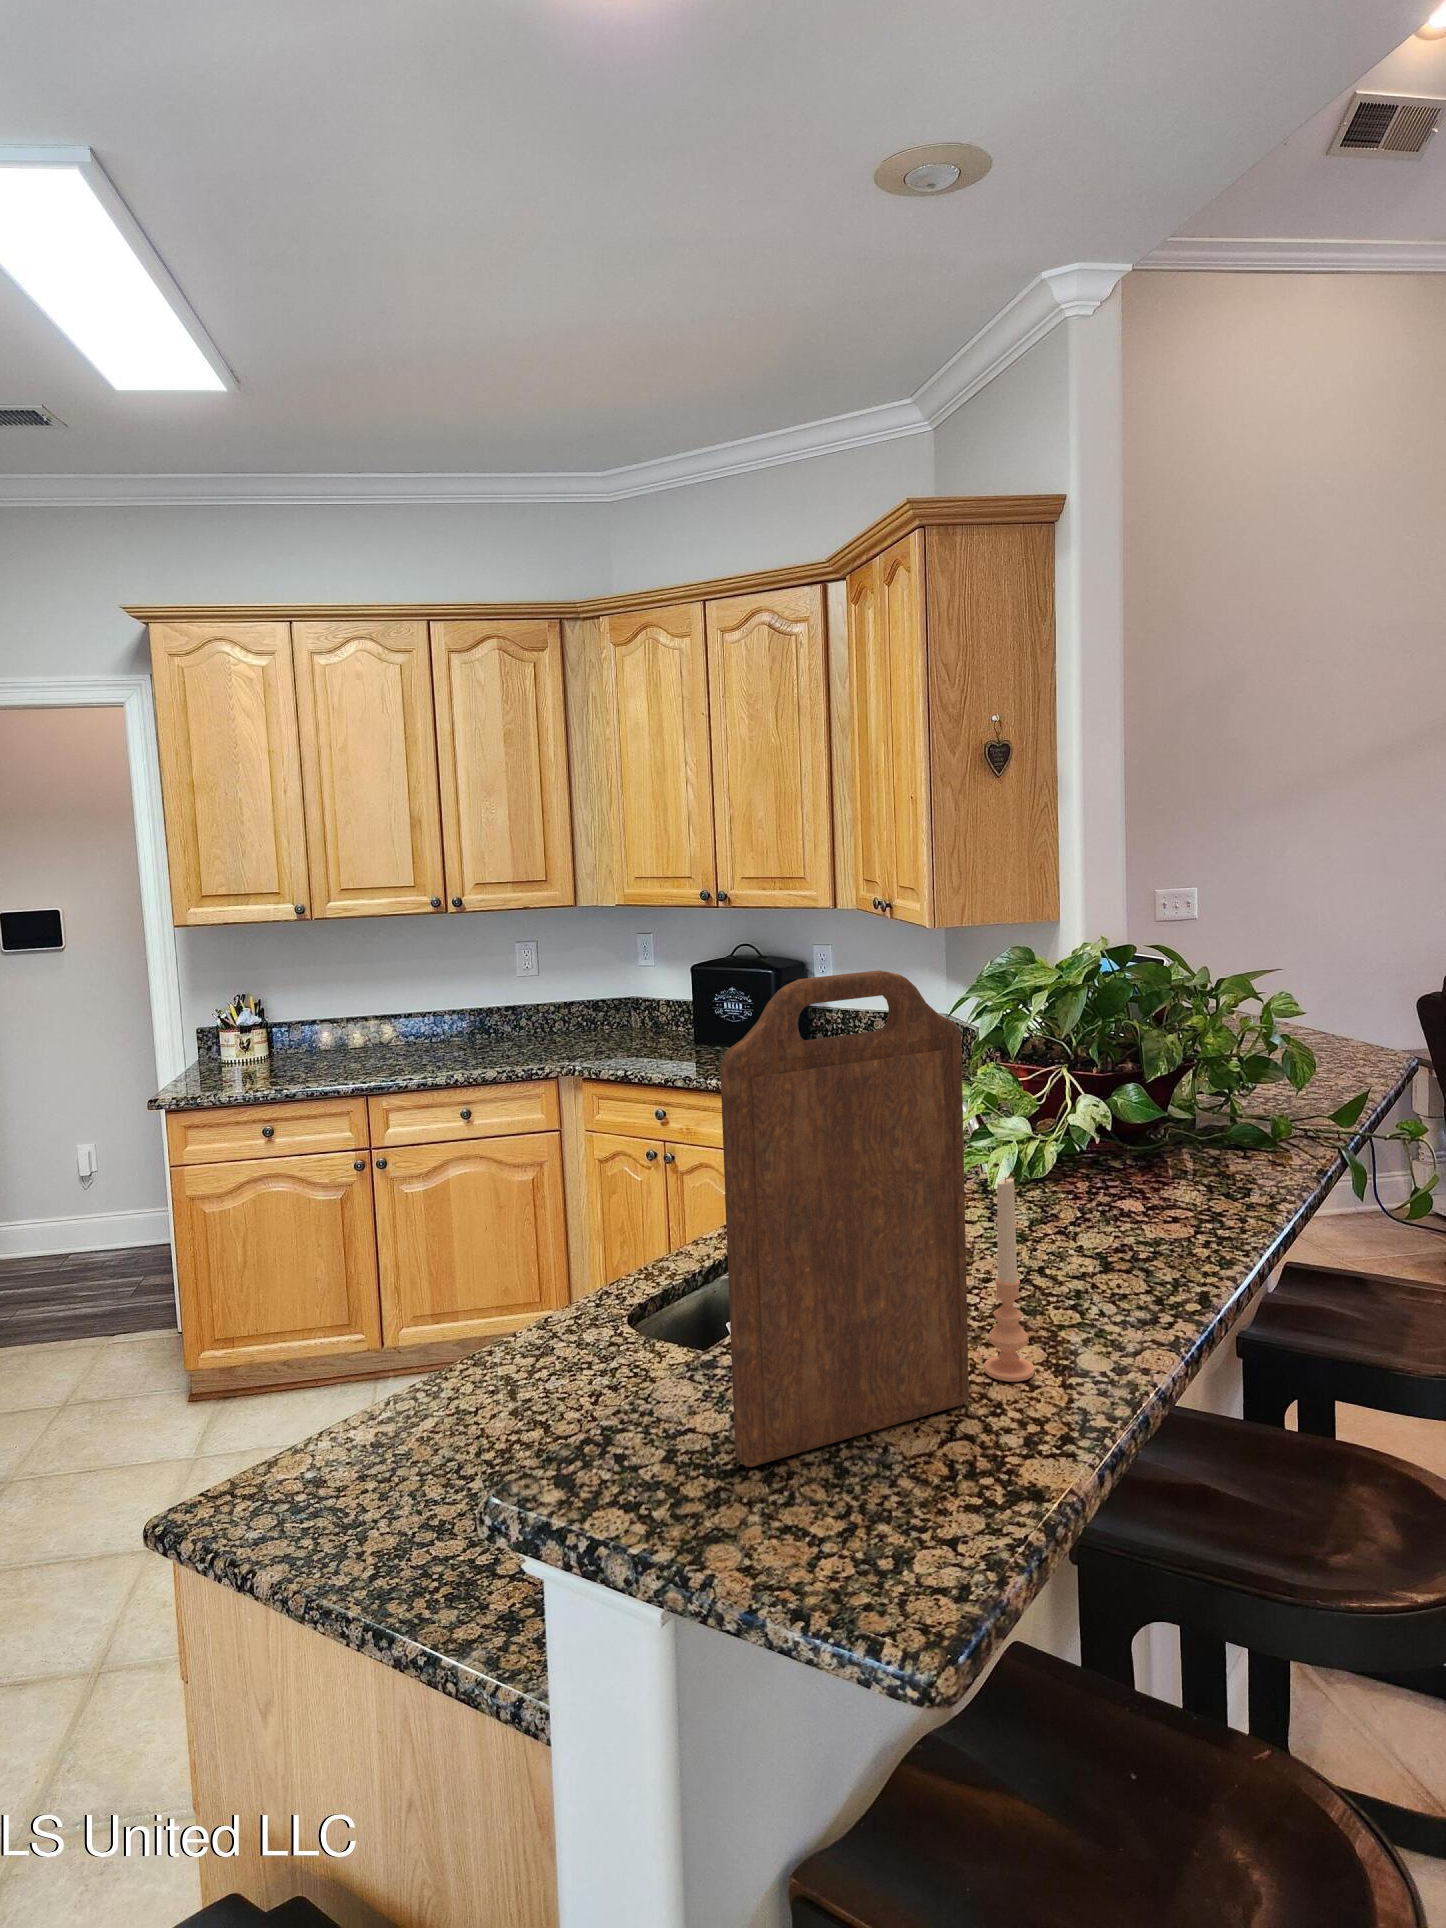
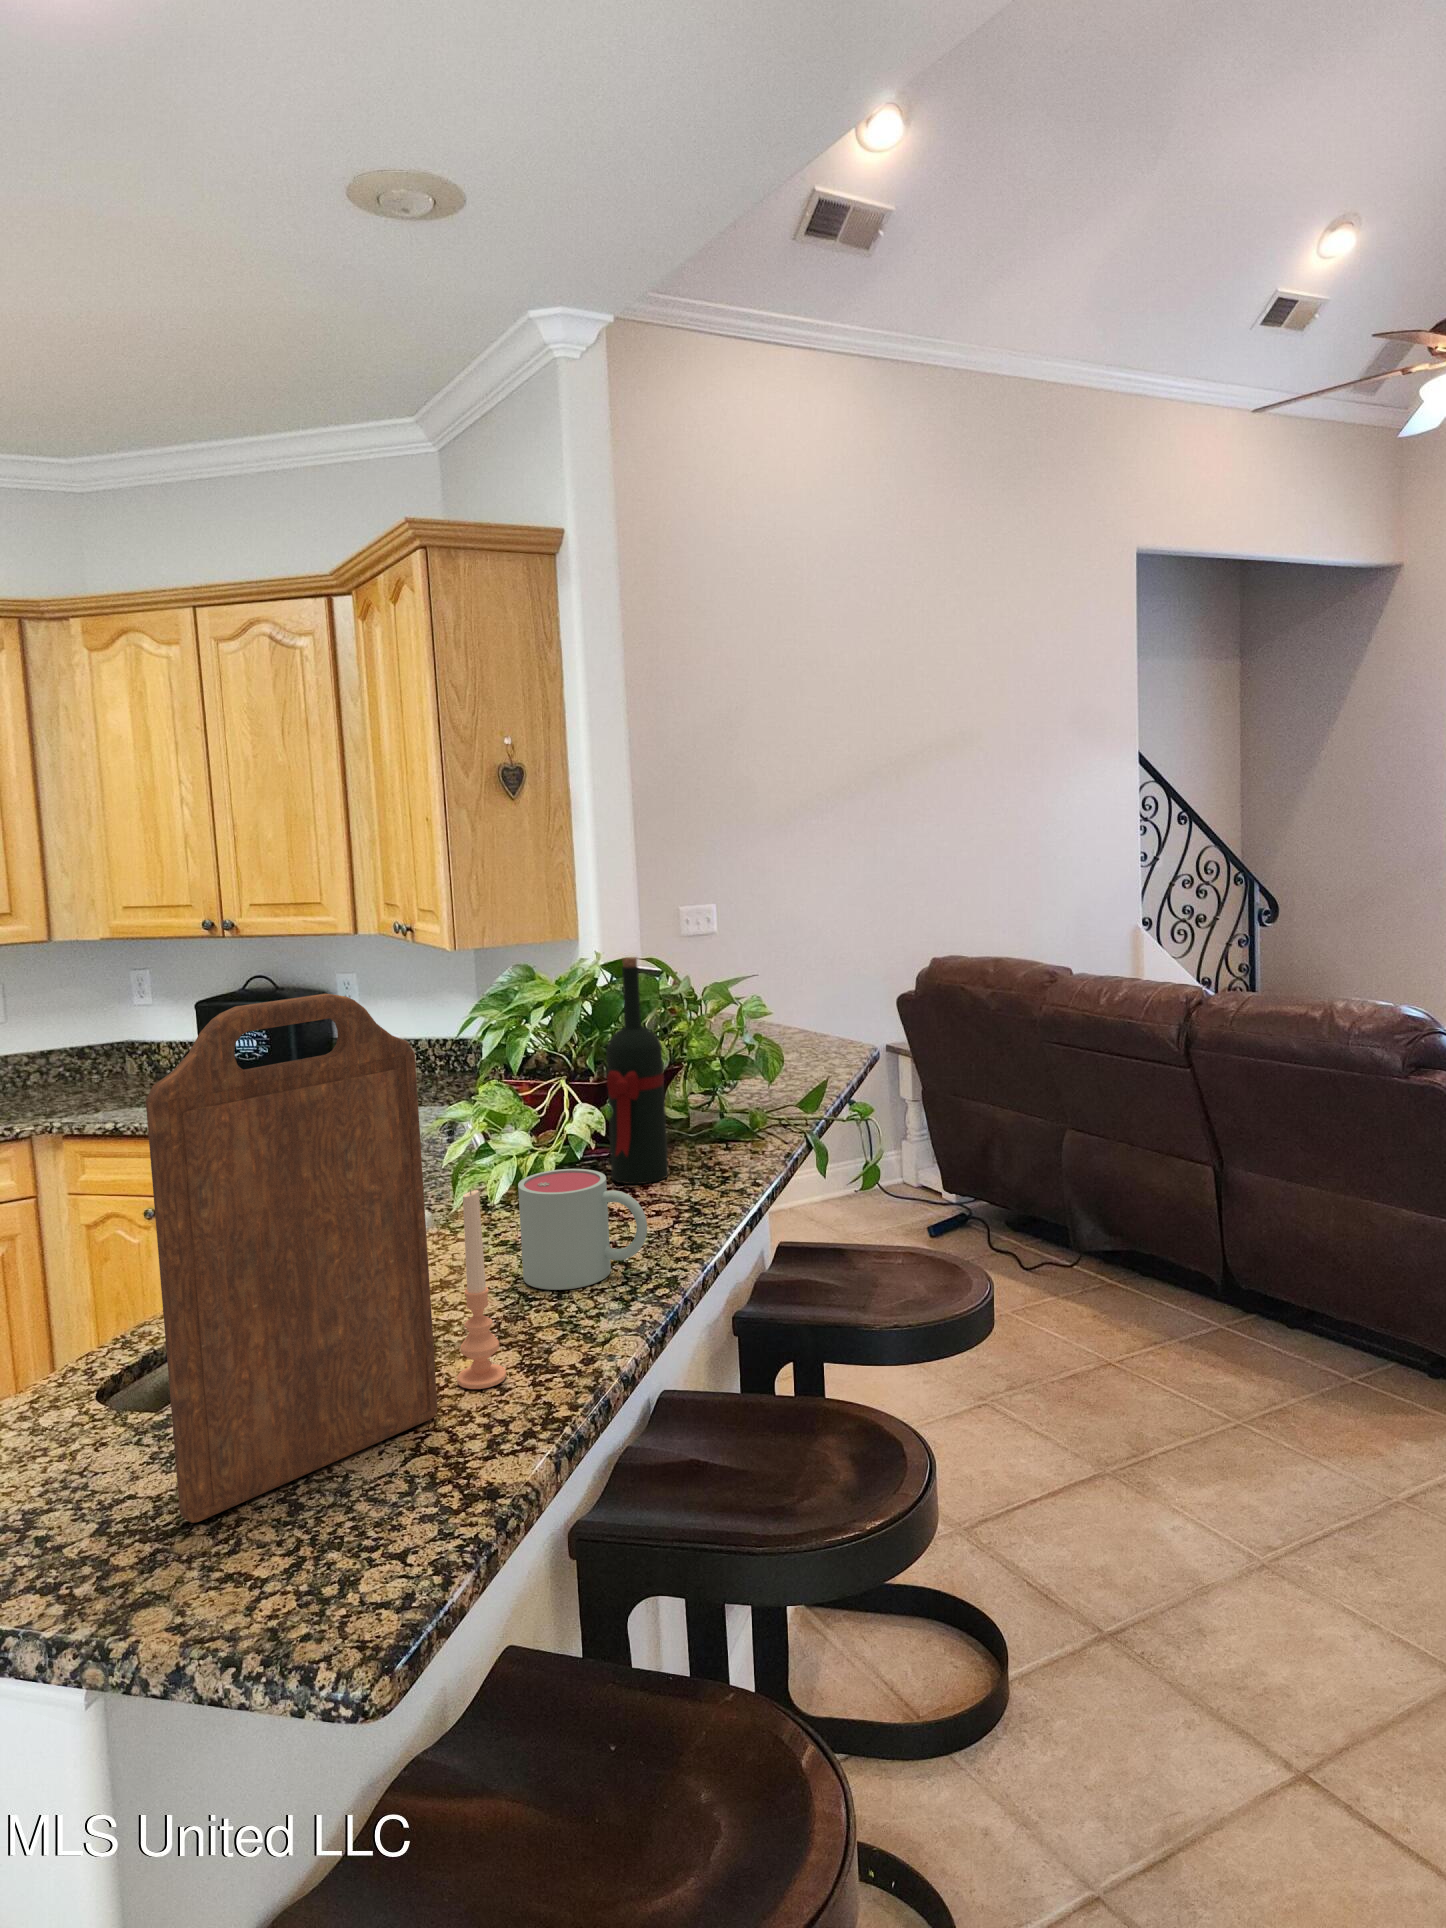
wine bottle: none [1117,943,1181,1185] -> present [606,957,669,1184]
mug: none [1036,1163,1177,1289] -> present [518,1169,647,1290]

